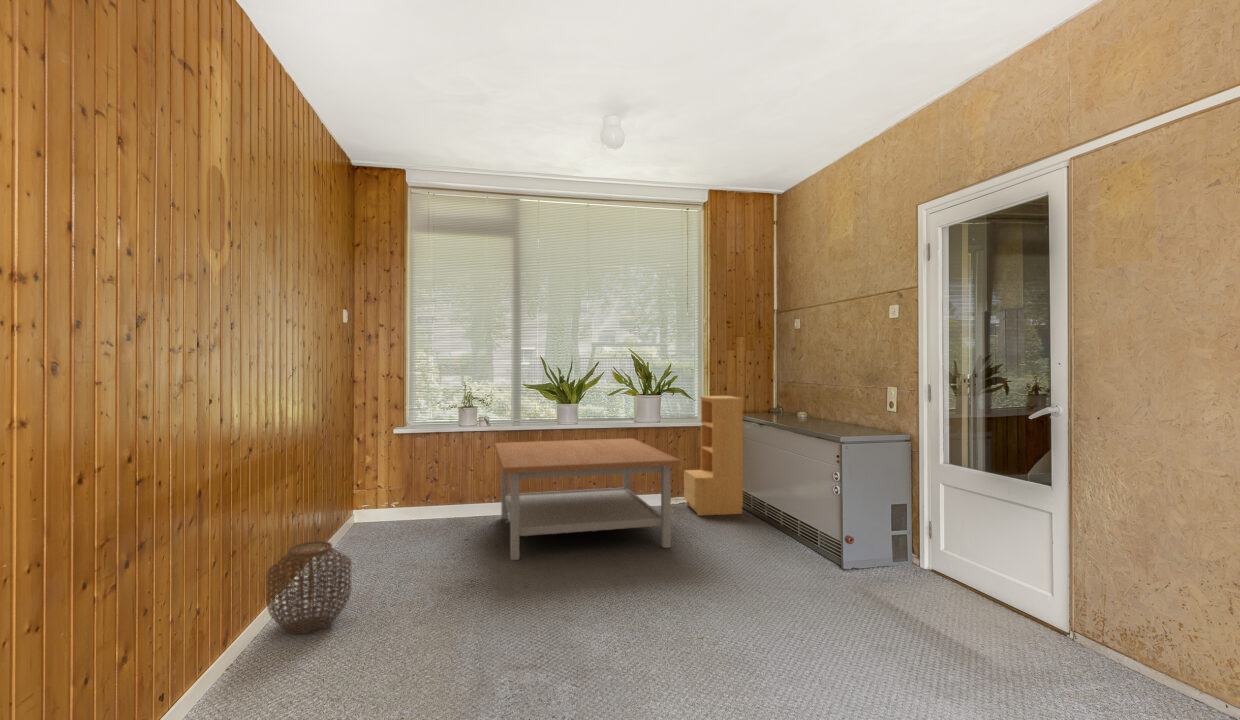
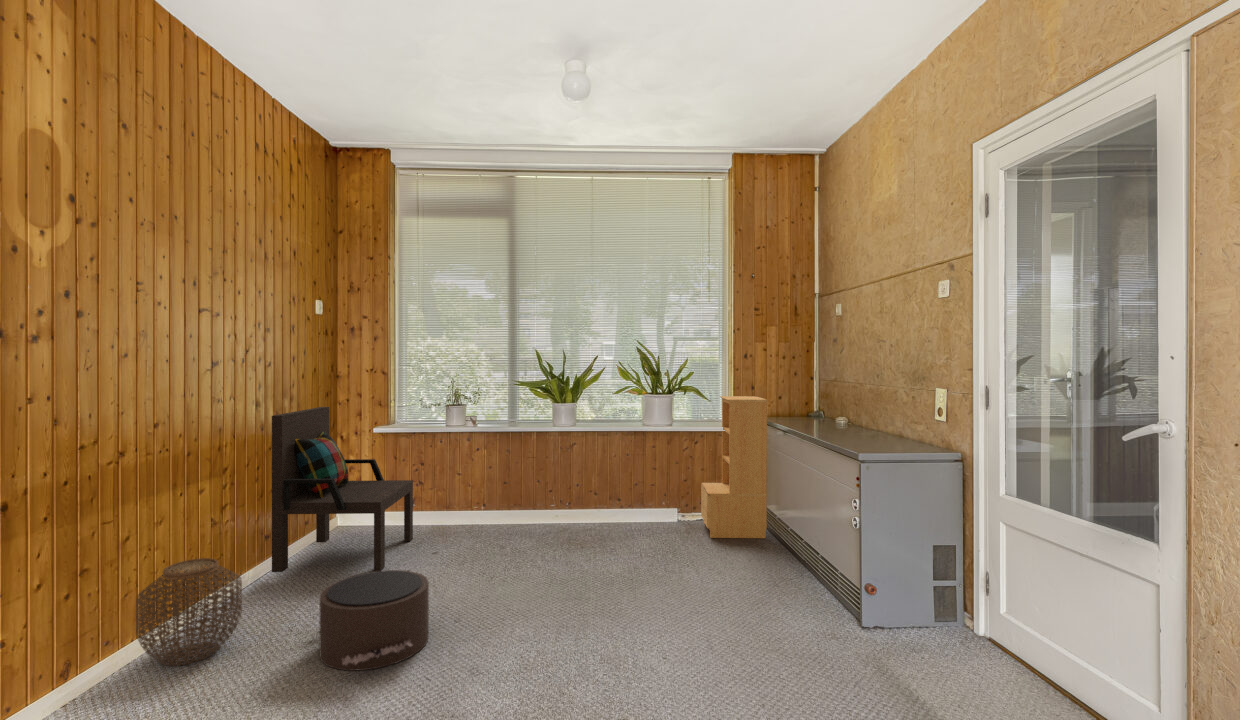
armchair: none [326,410,437,561] -> present [272,407,413,572]
coffee table: present [495,438,681,560] -> none [451,444,666,585]
pouf: none [413,546,513,626] -> present [319,570,429,671]

